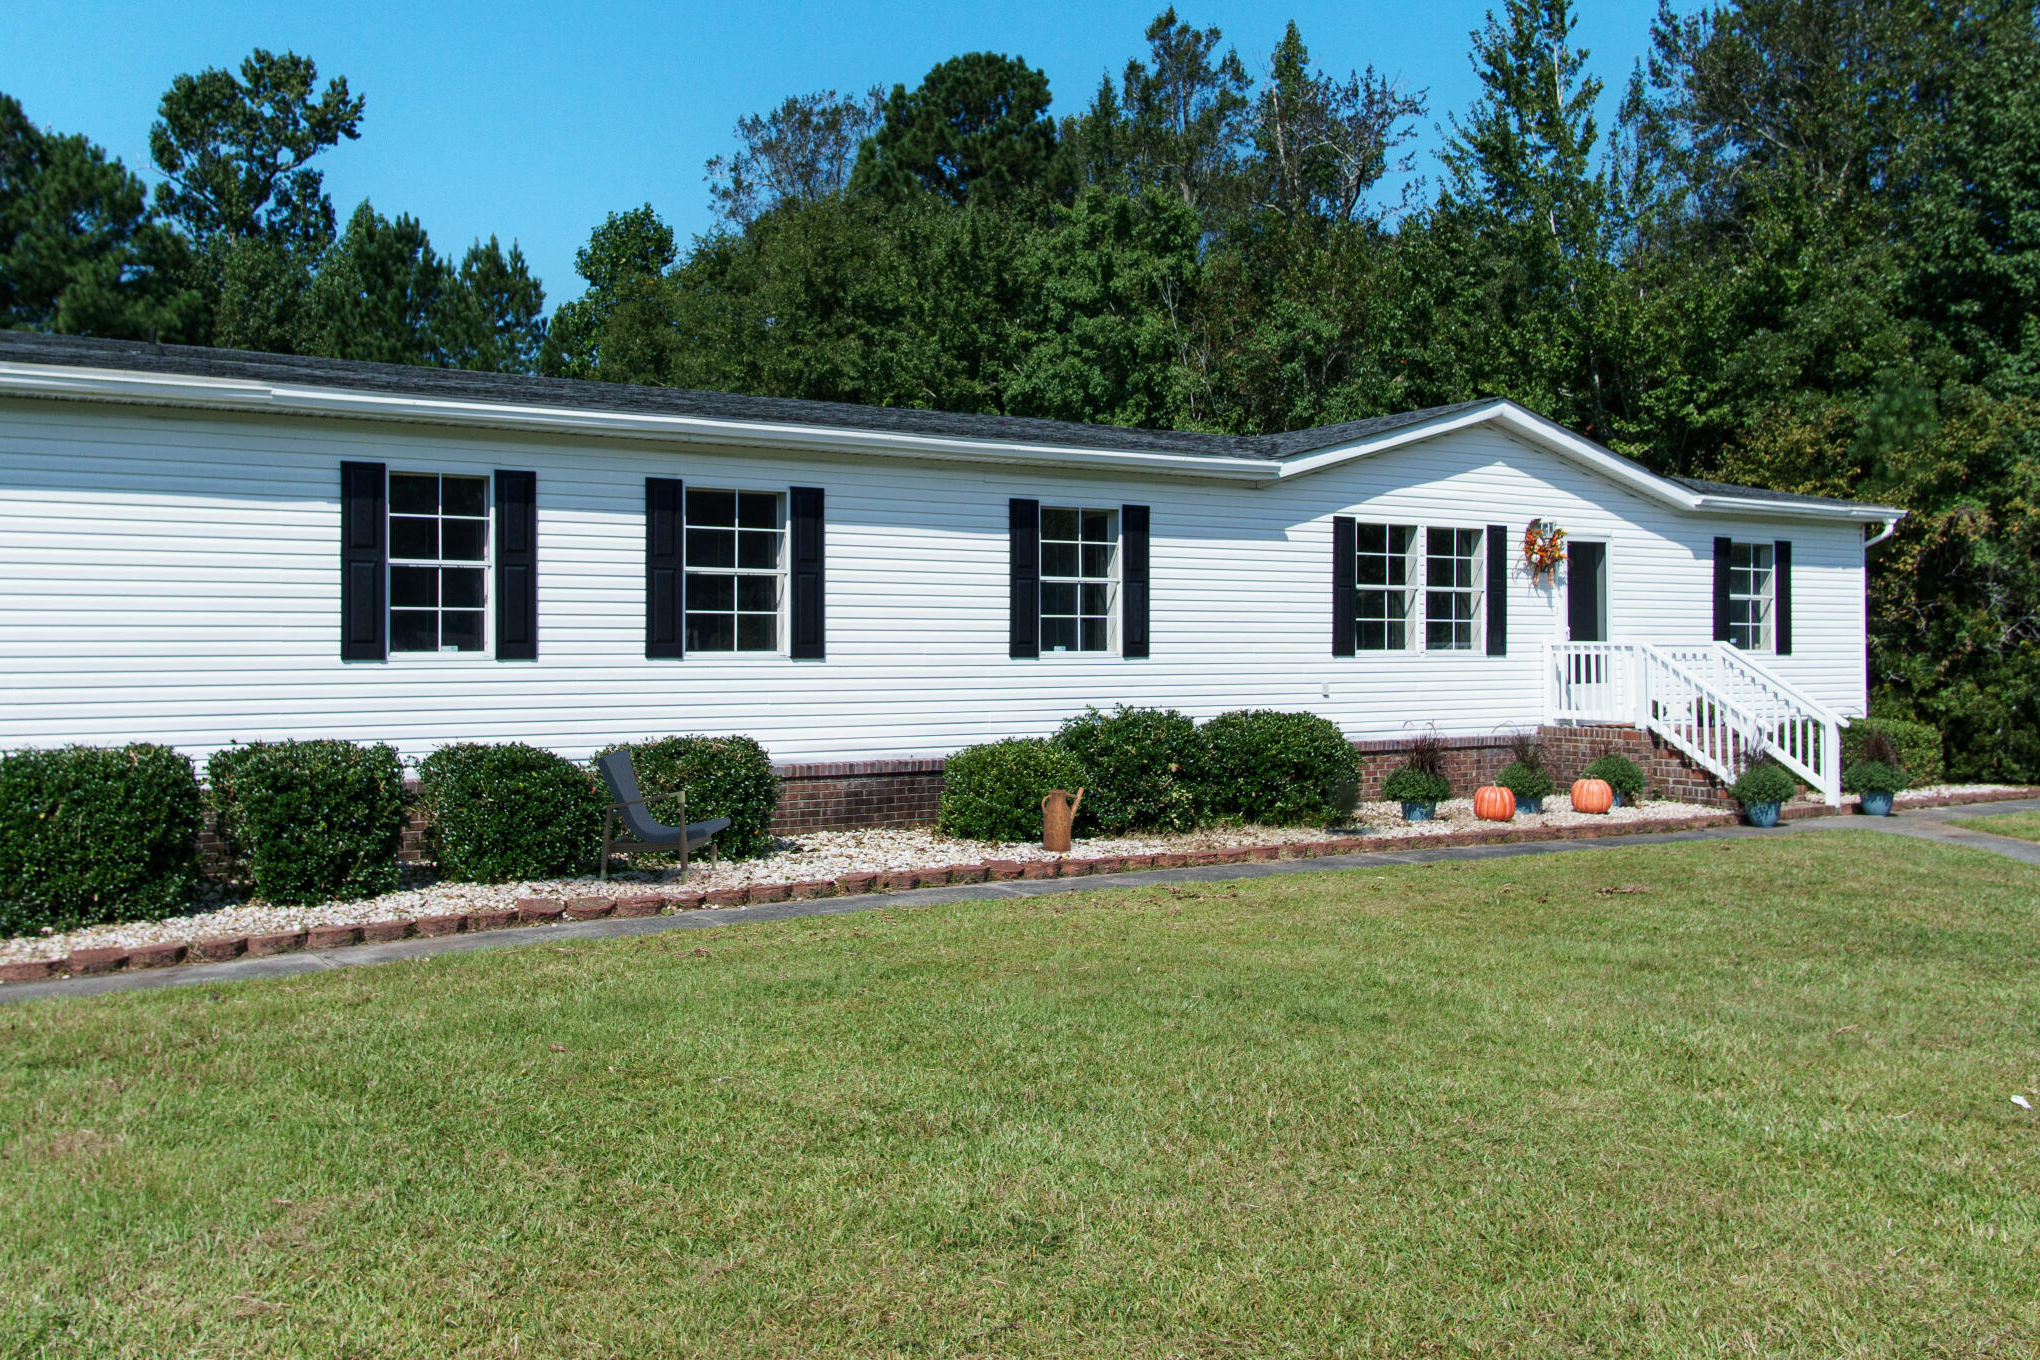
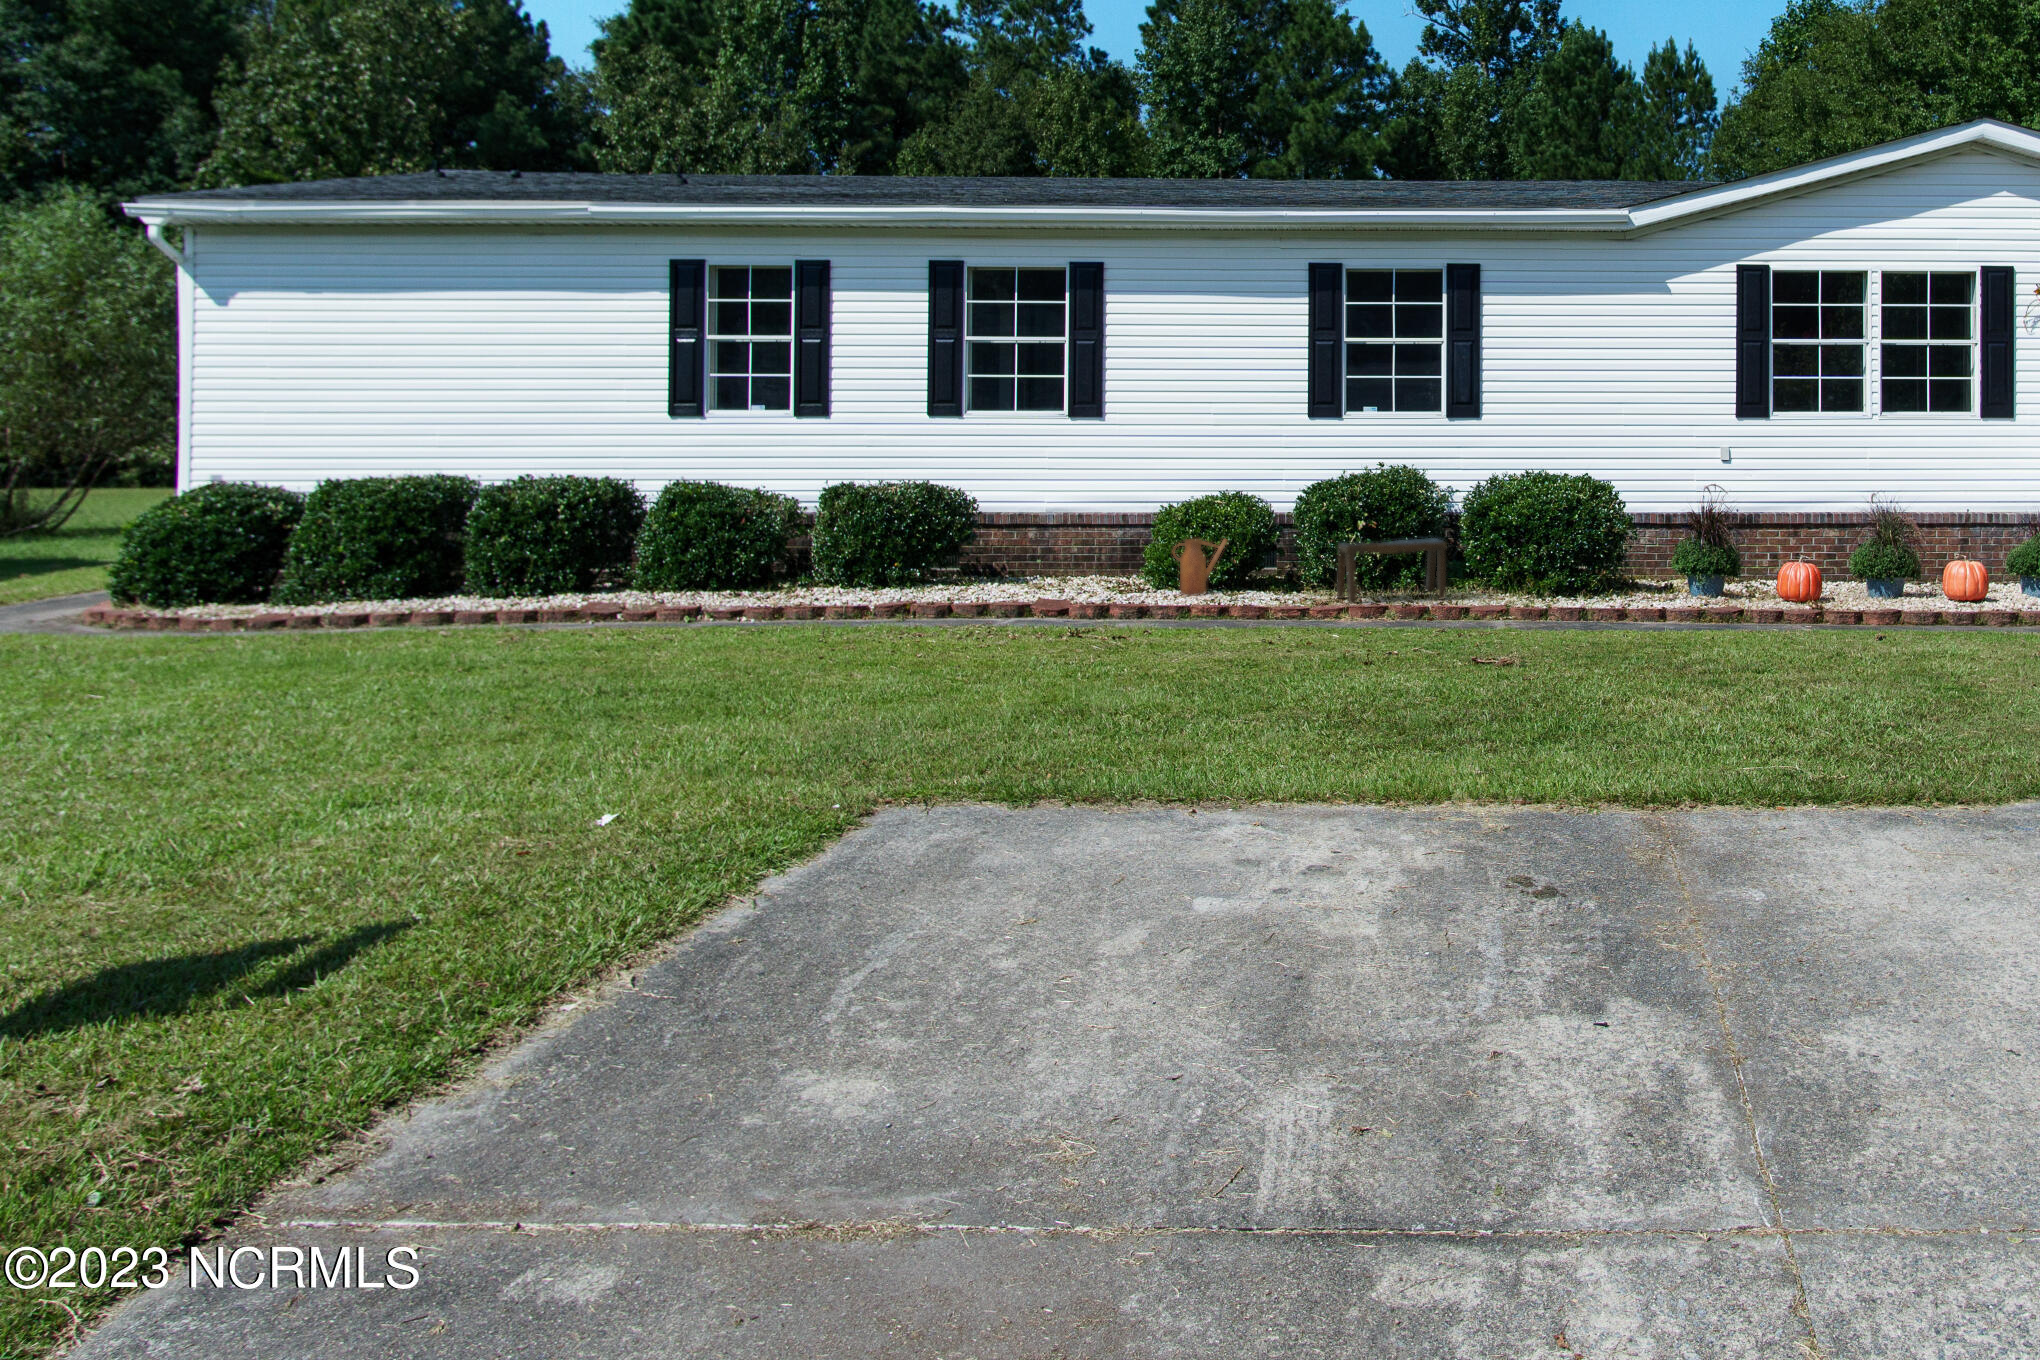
lounge chair: present [597,750,731,885] -> none [764,486,872,595]
potted tree: present [1325,769,1365,836] -> none [1514,526,1561,606]
bench: none [1188,777,1278,847] -> present [1337,538,1447,604]

